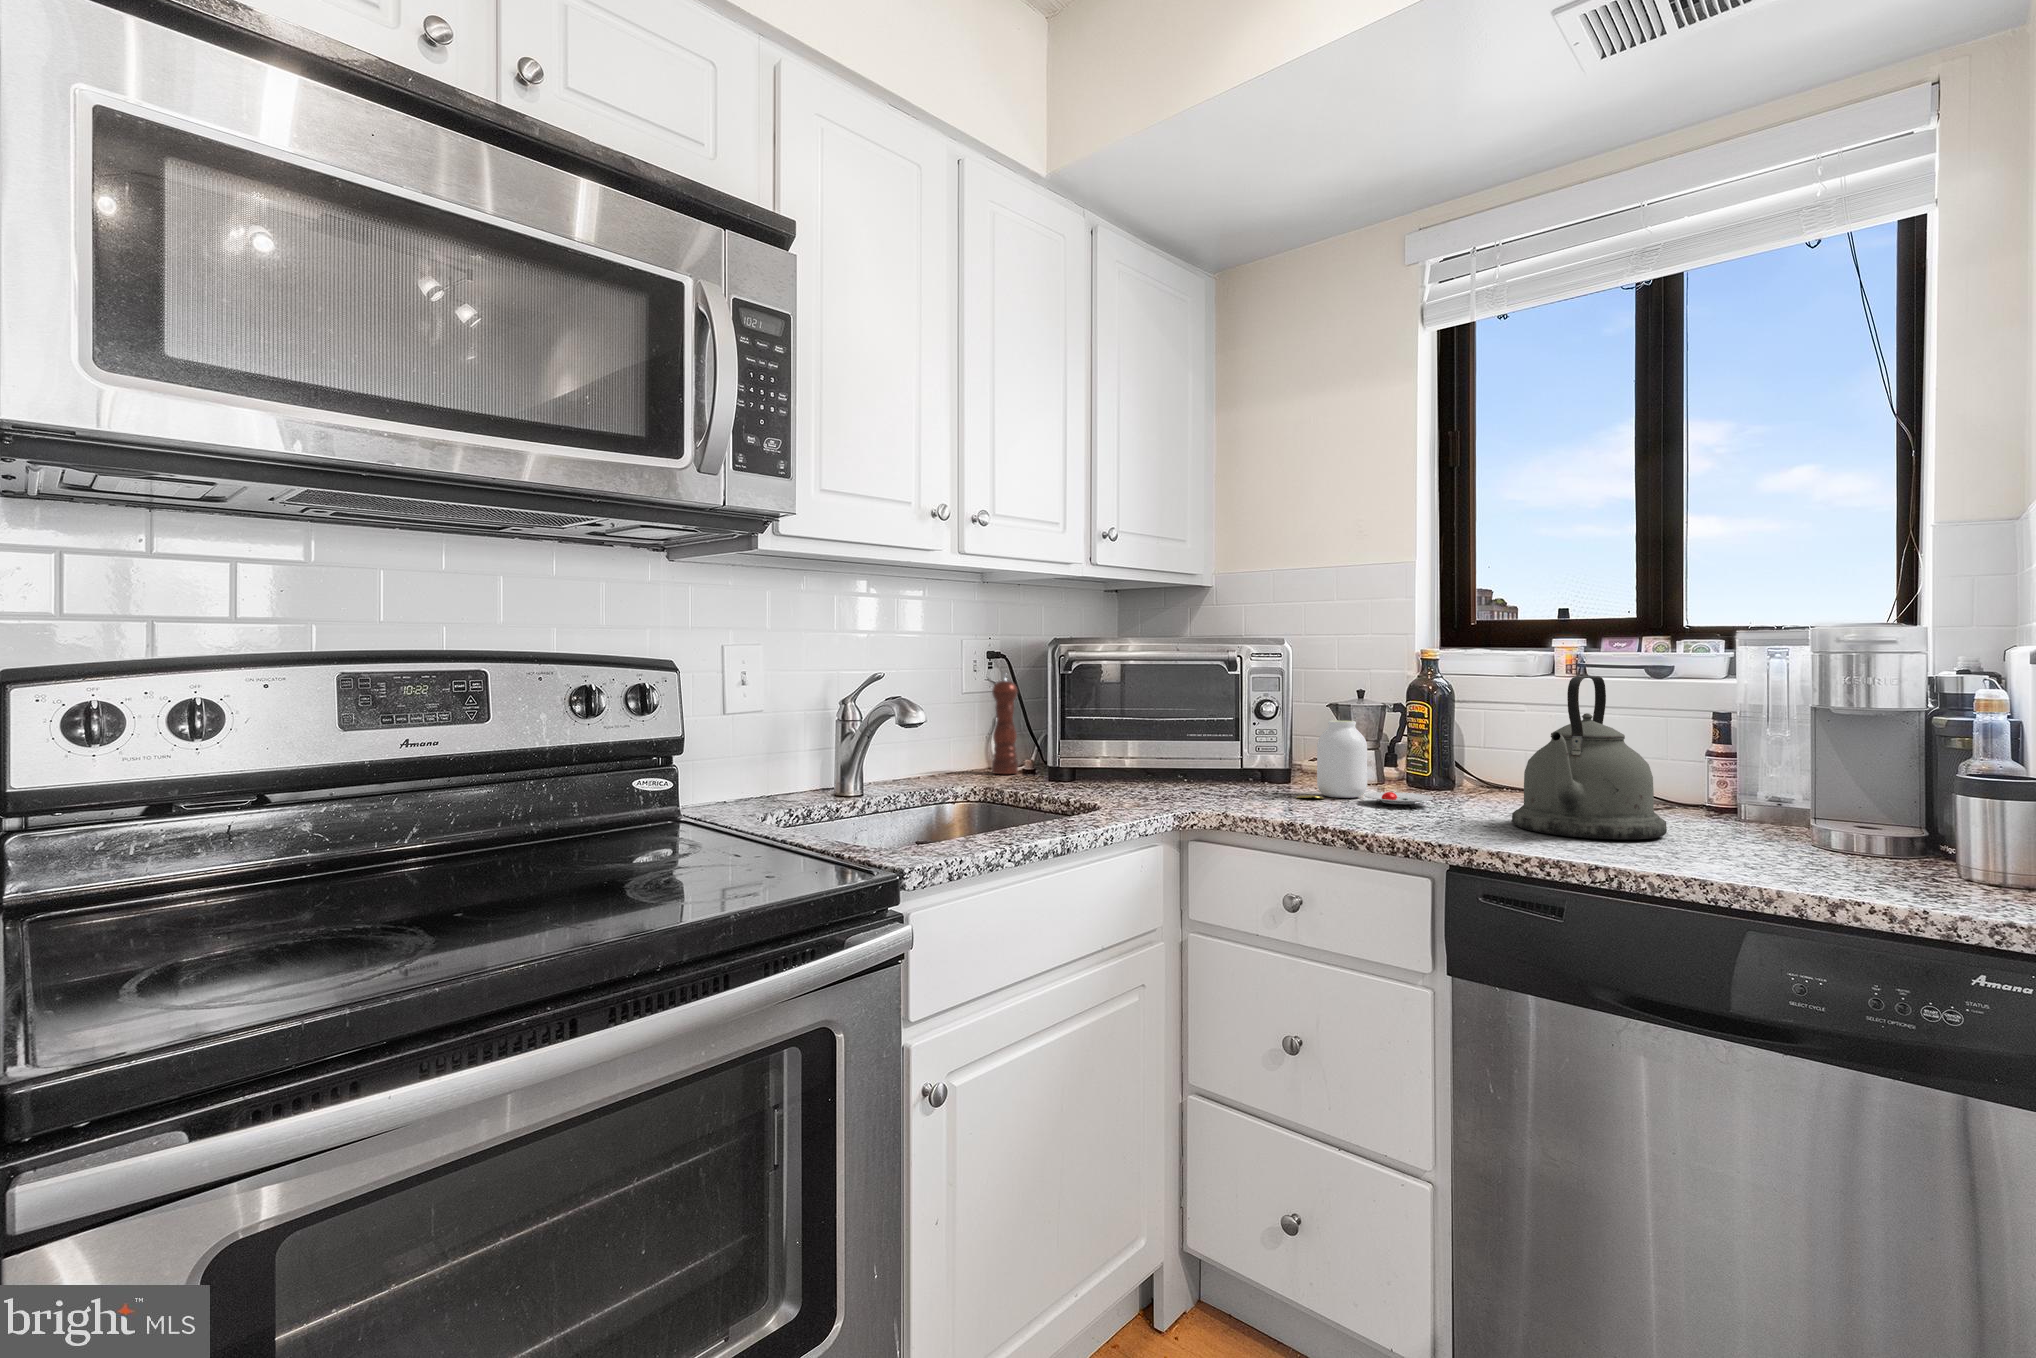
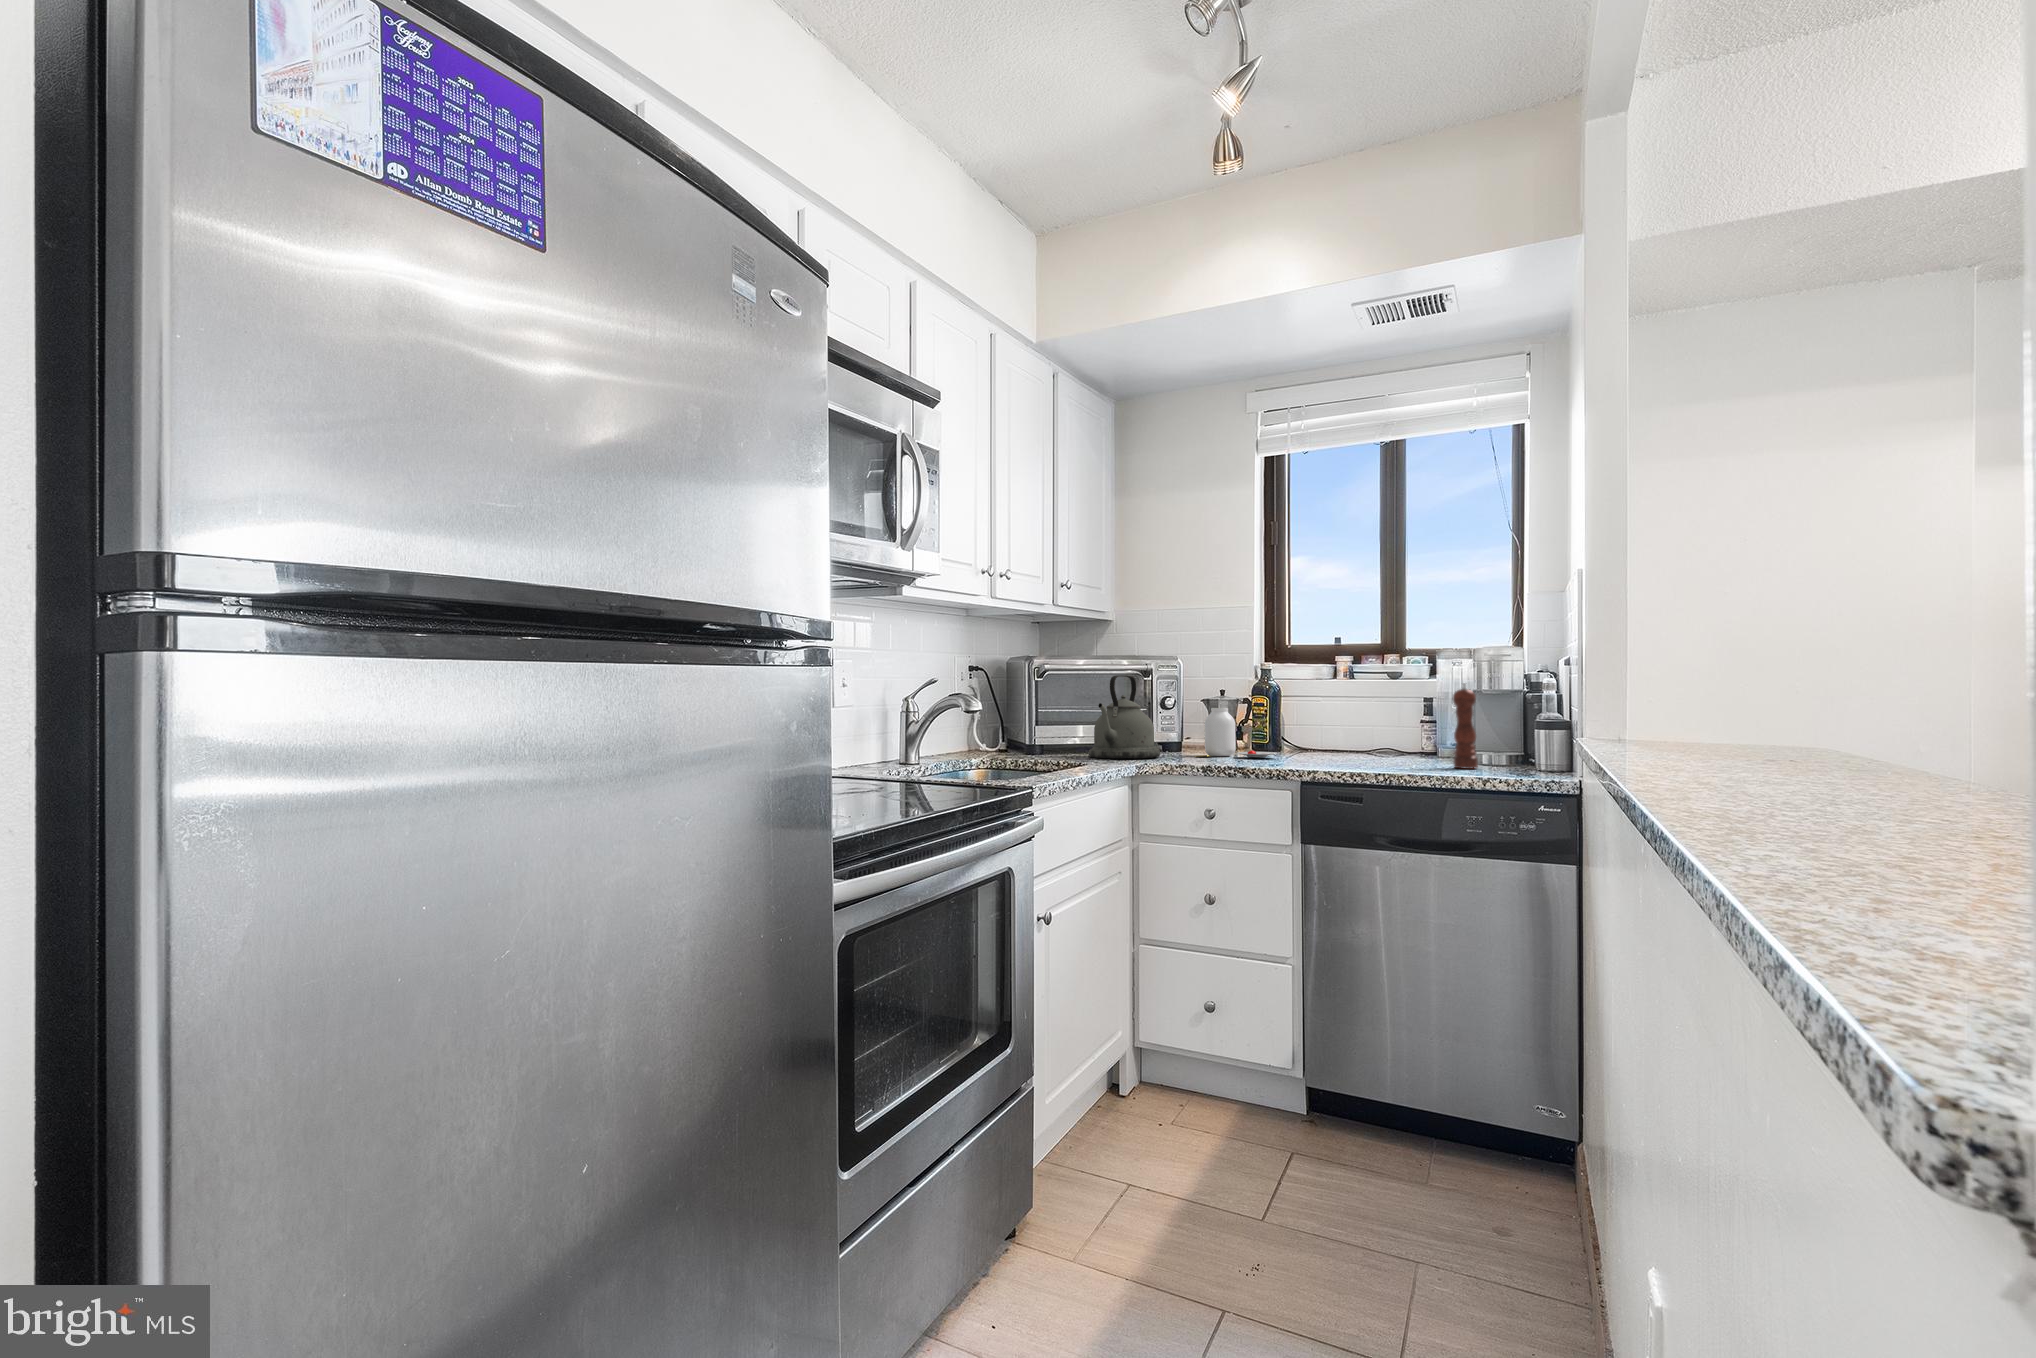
pepper mill: present [992,674,1018,774] -> present [1452,683,1478,769]
kettle: present [1512,676,1667,839] -> present [1089,675,1160,759]

